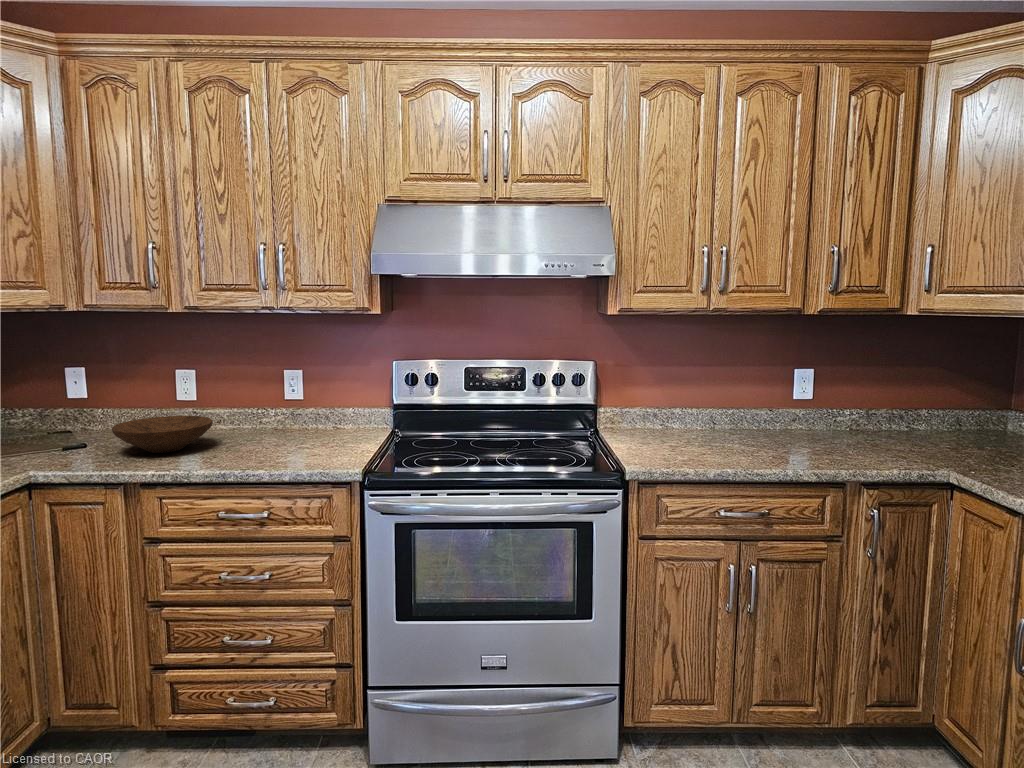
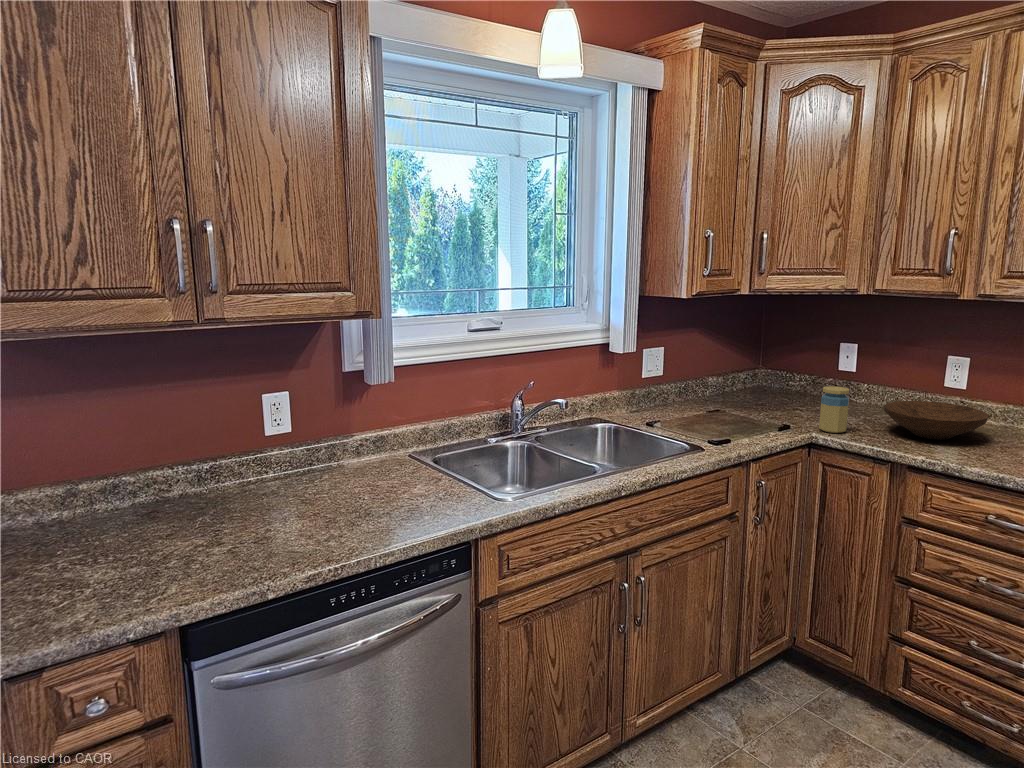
jar: none [33,414,72,468] -> present [819,386,849,433]

